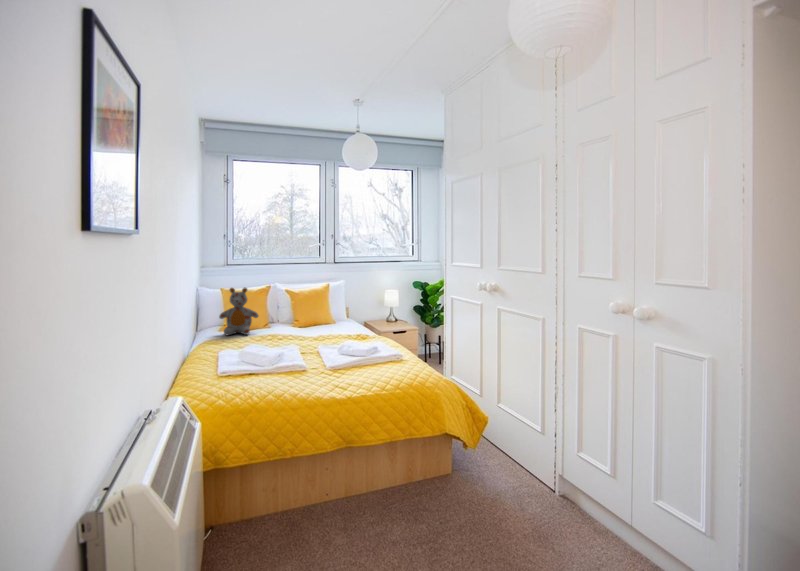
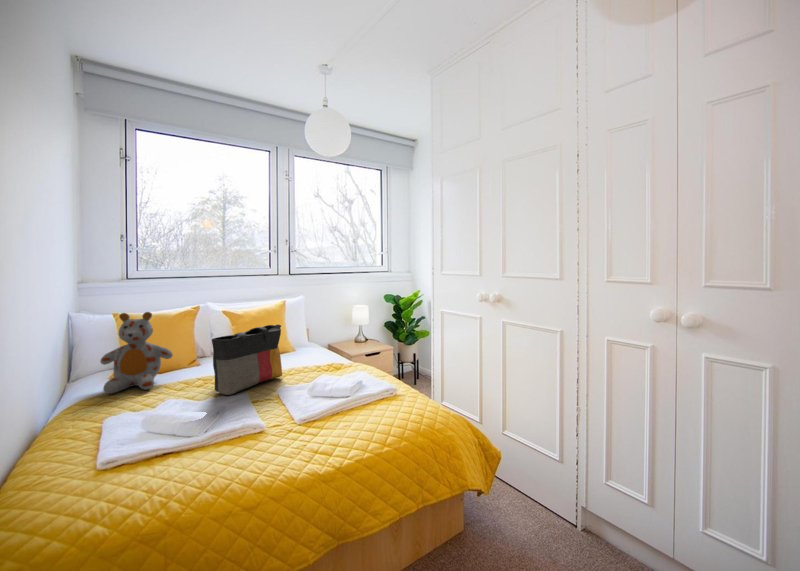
tote bag: none [285,298,326,338] -> present [212,325,282,395]

